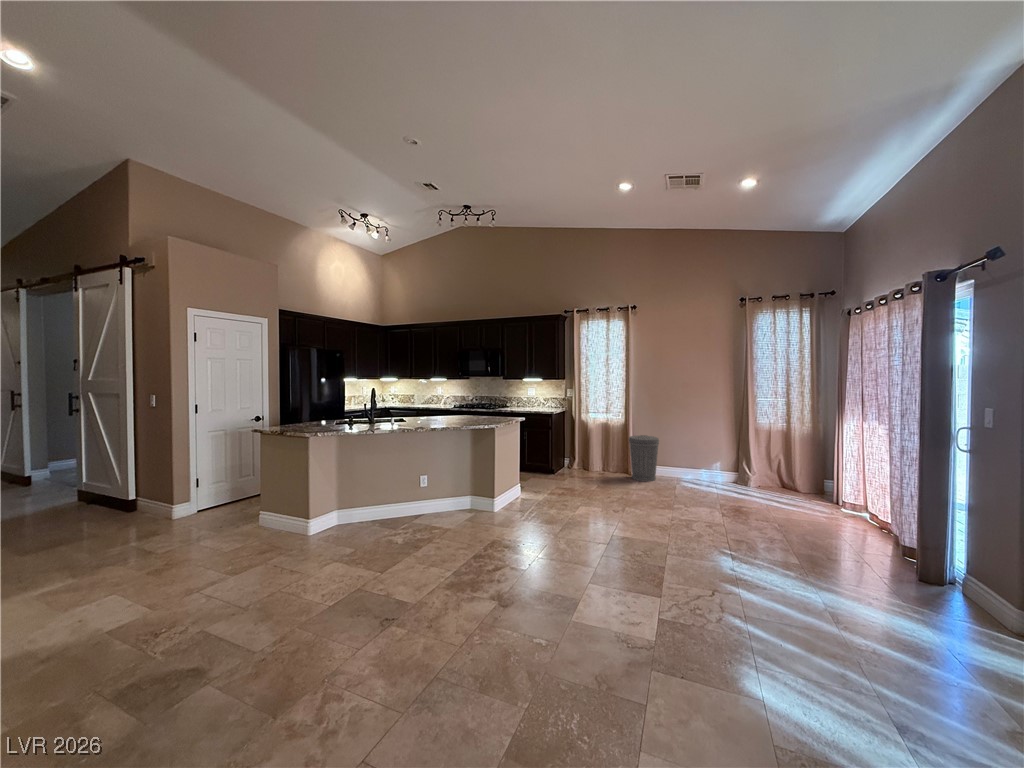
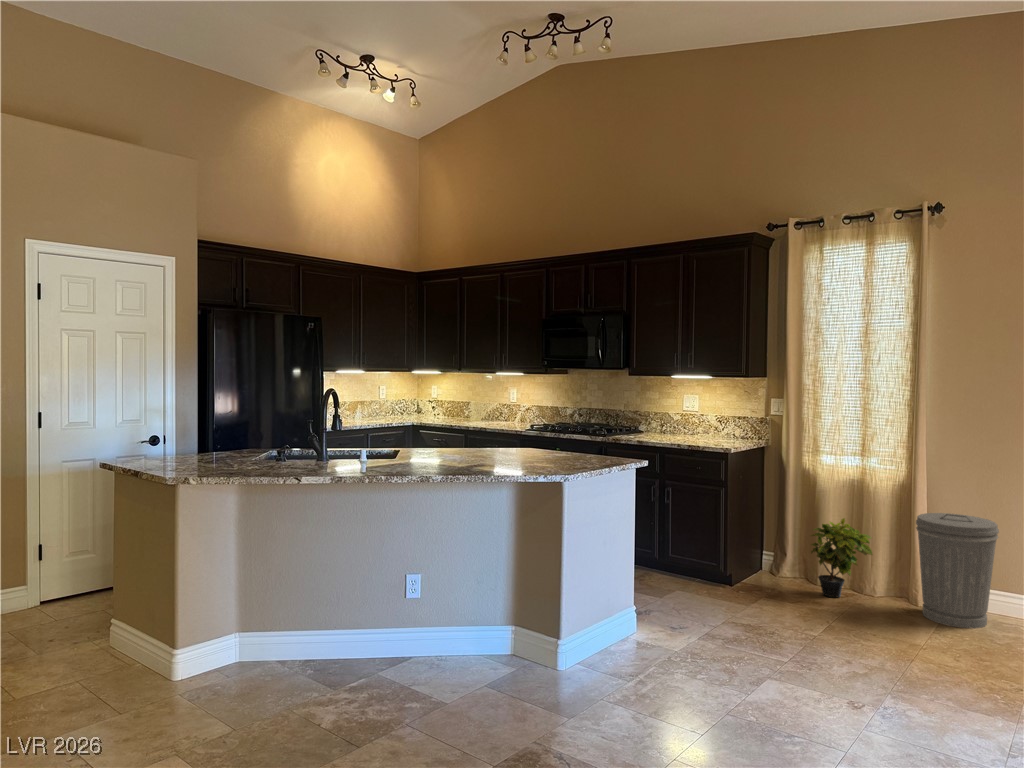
potted plant: none [586,440,612,475] -> present [811,518,872,597]

